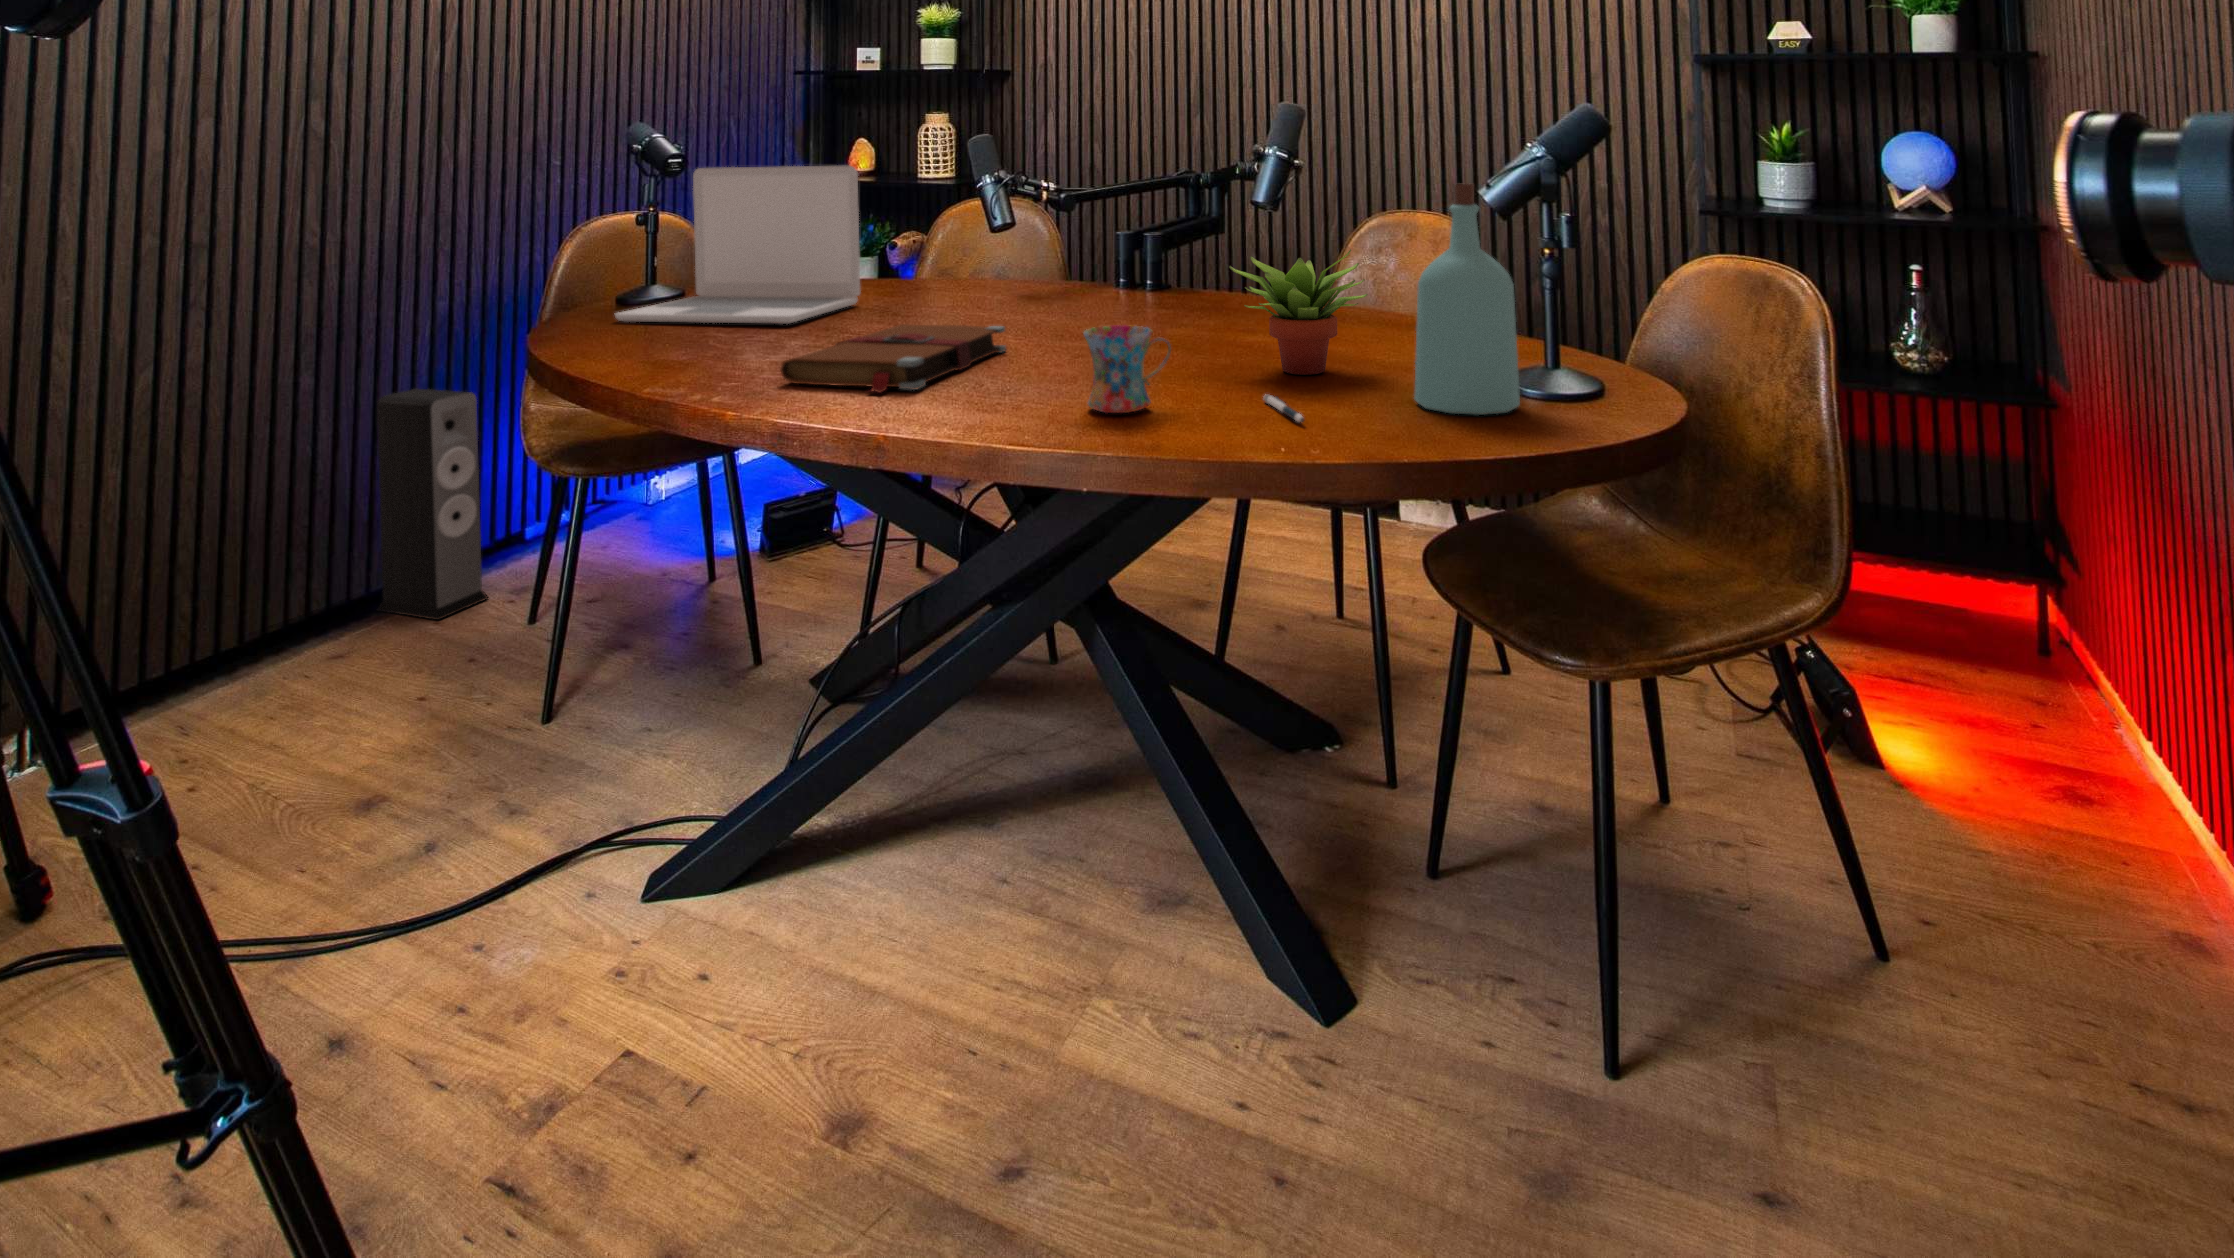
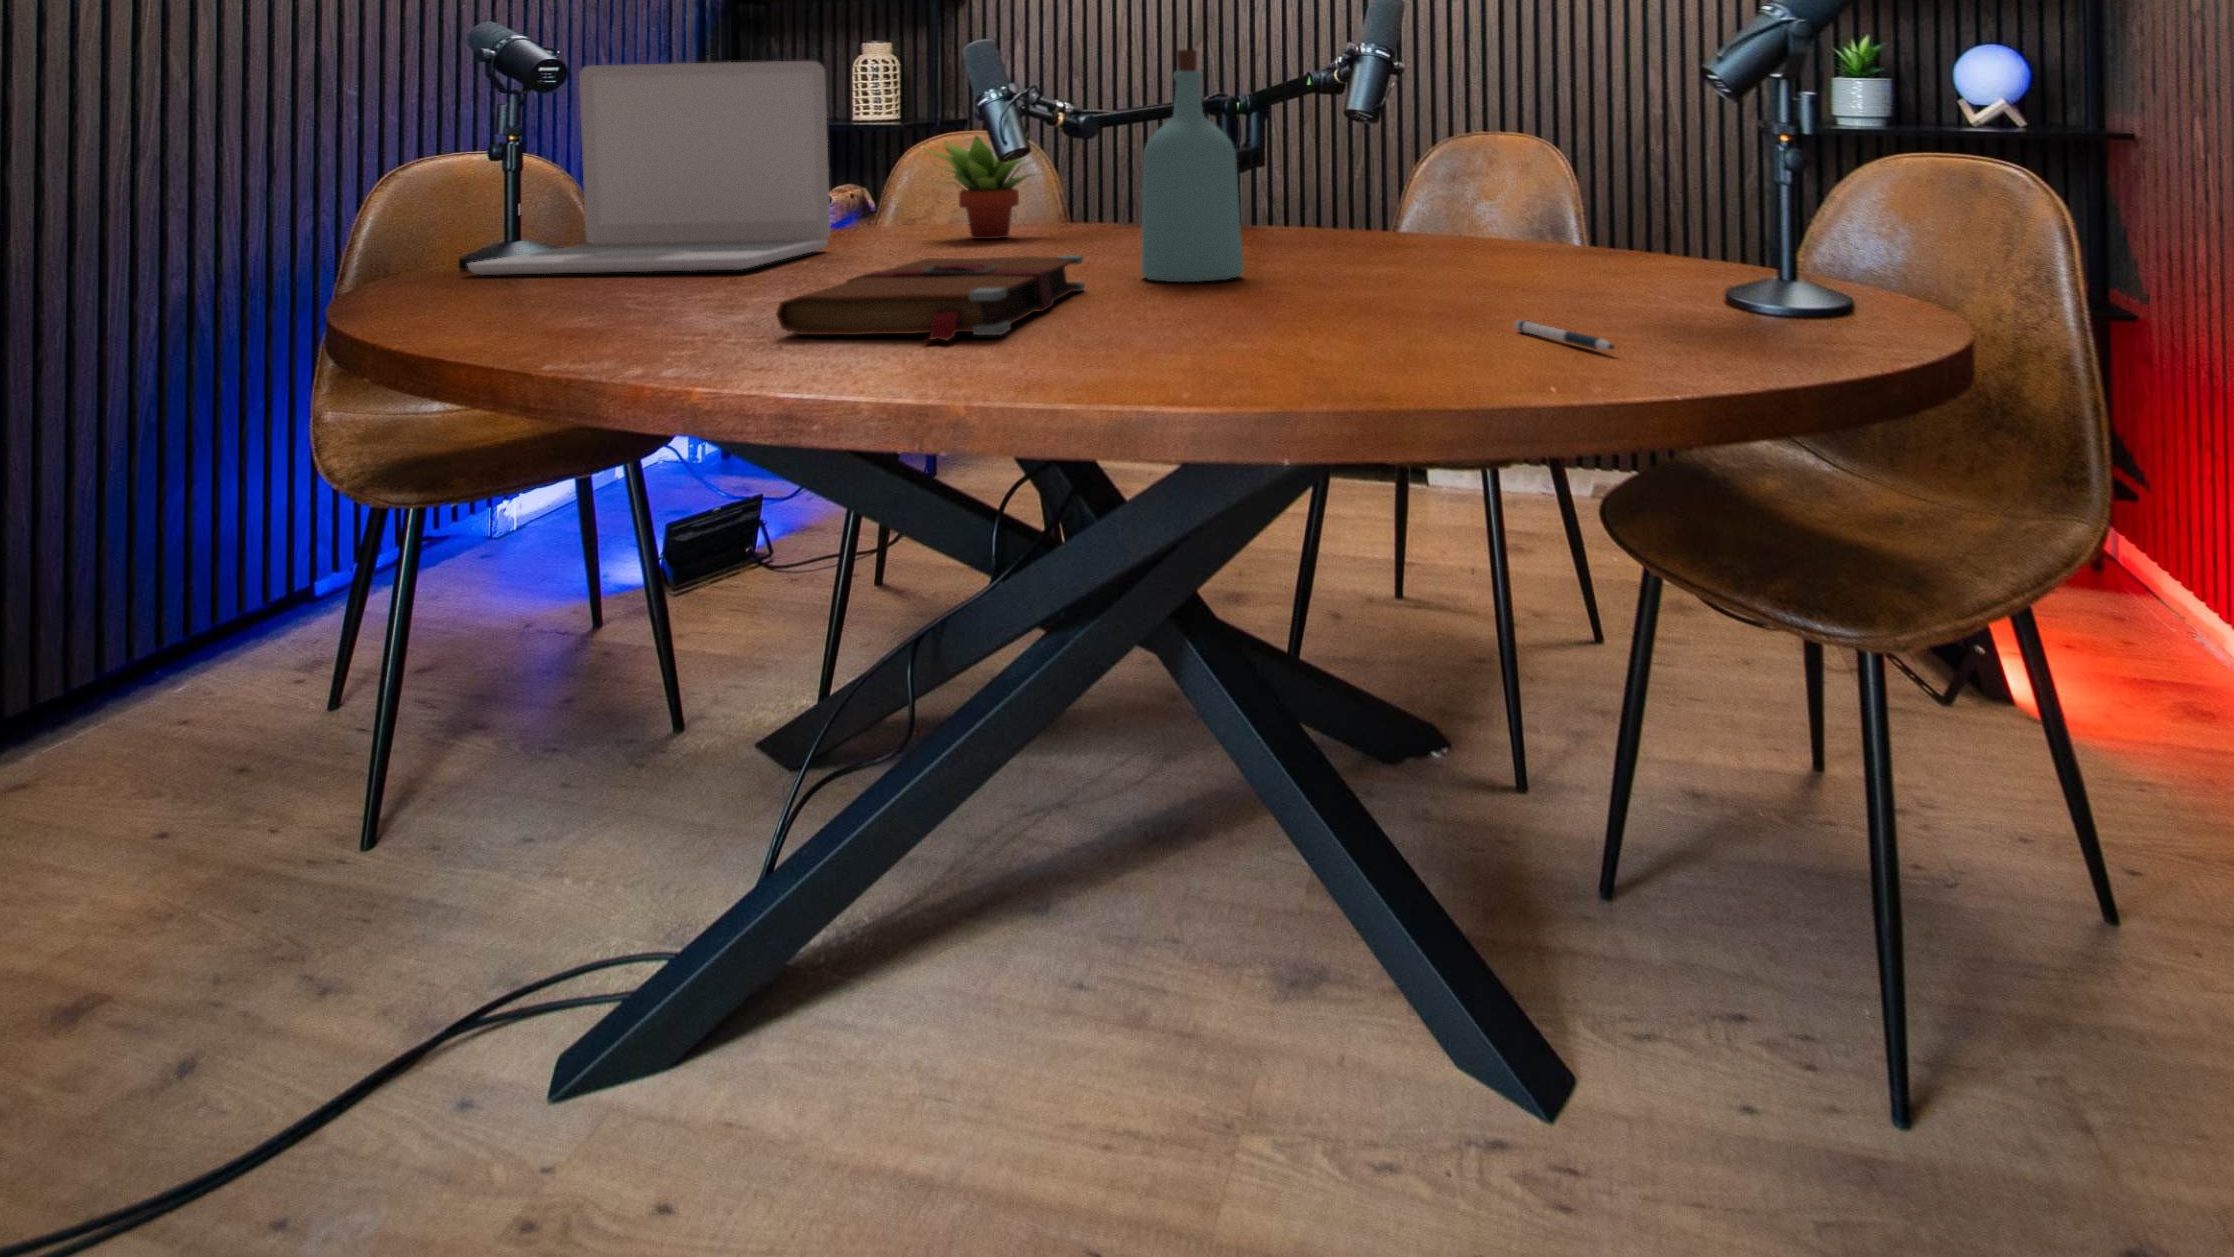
bottle: present [1414,183,1520,415] -> present [1141,49,1243,282]
succulent plant: present [1229,249,1367,375] -> present [925,133,1034,239]
mug: present [1084,325,1171,413] -> none [1275,227,1397,351]
speaker: present [377,389,488,620] -> none [71,396,263,724]

